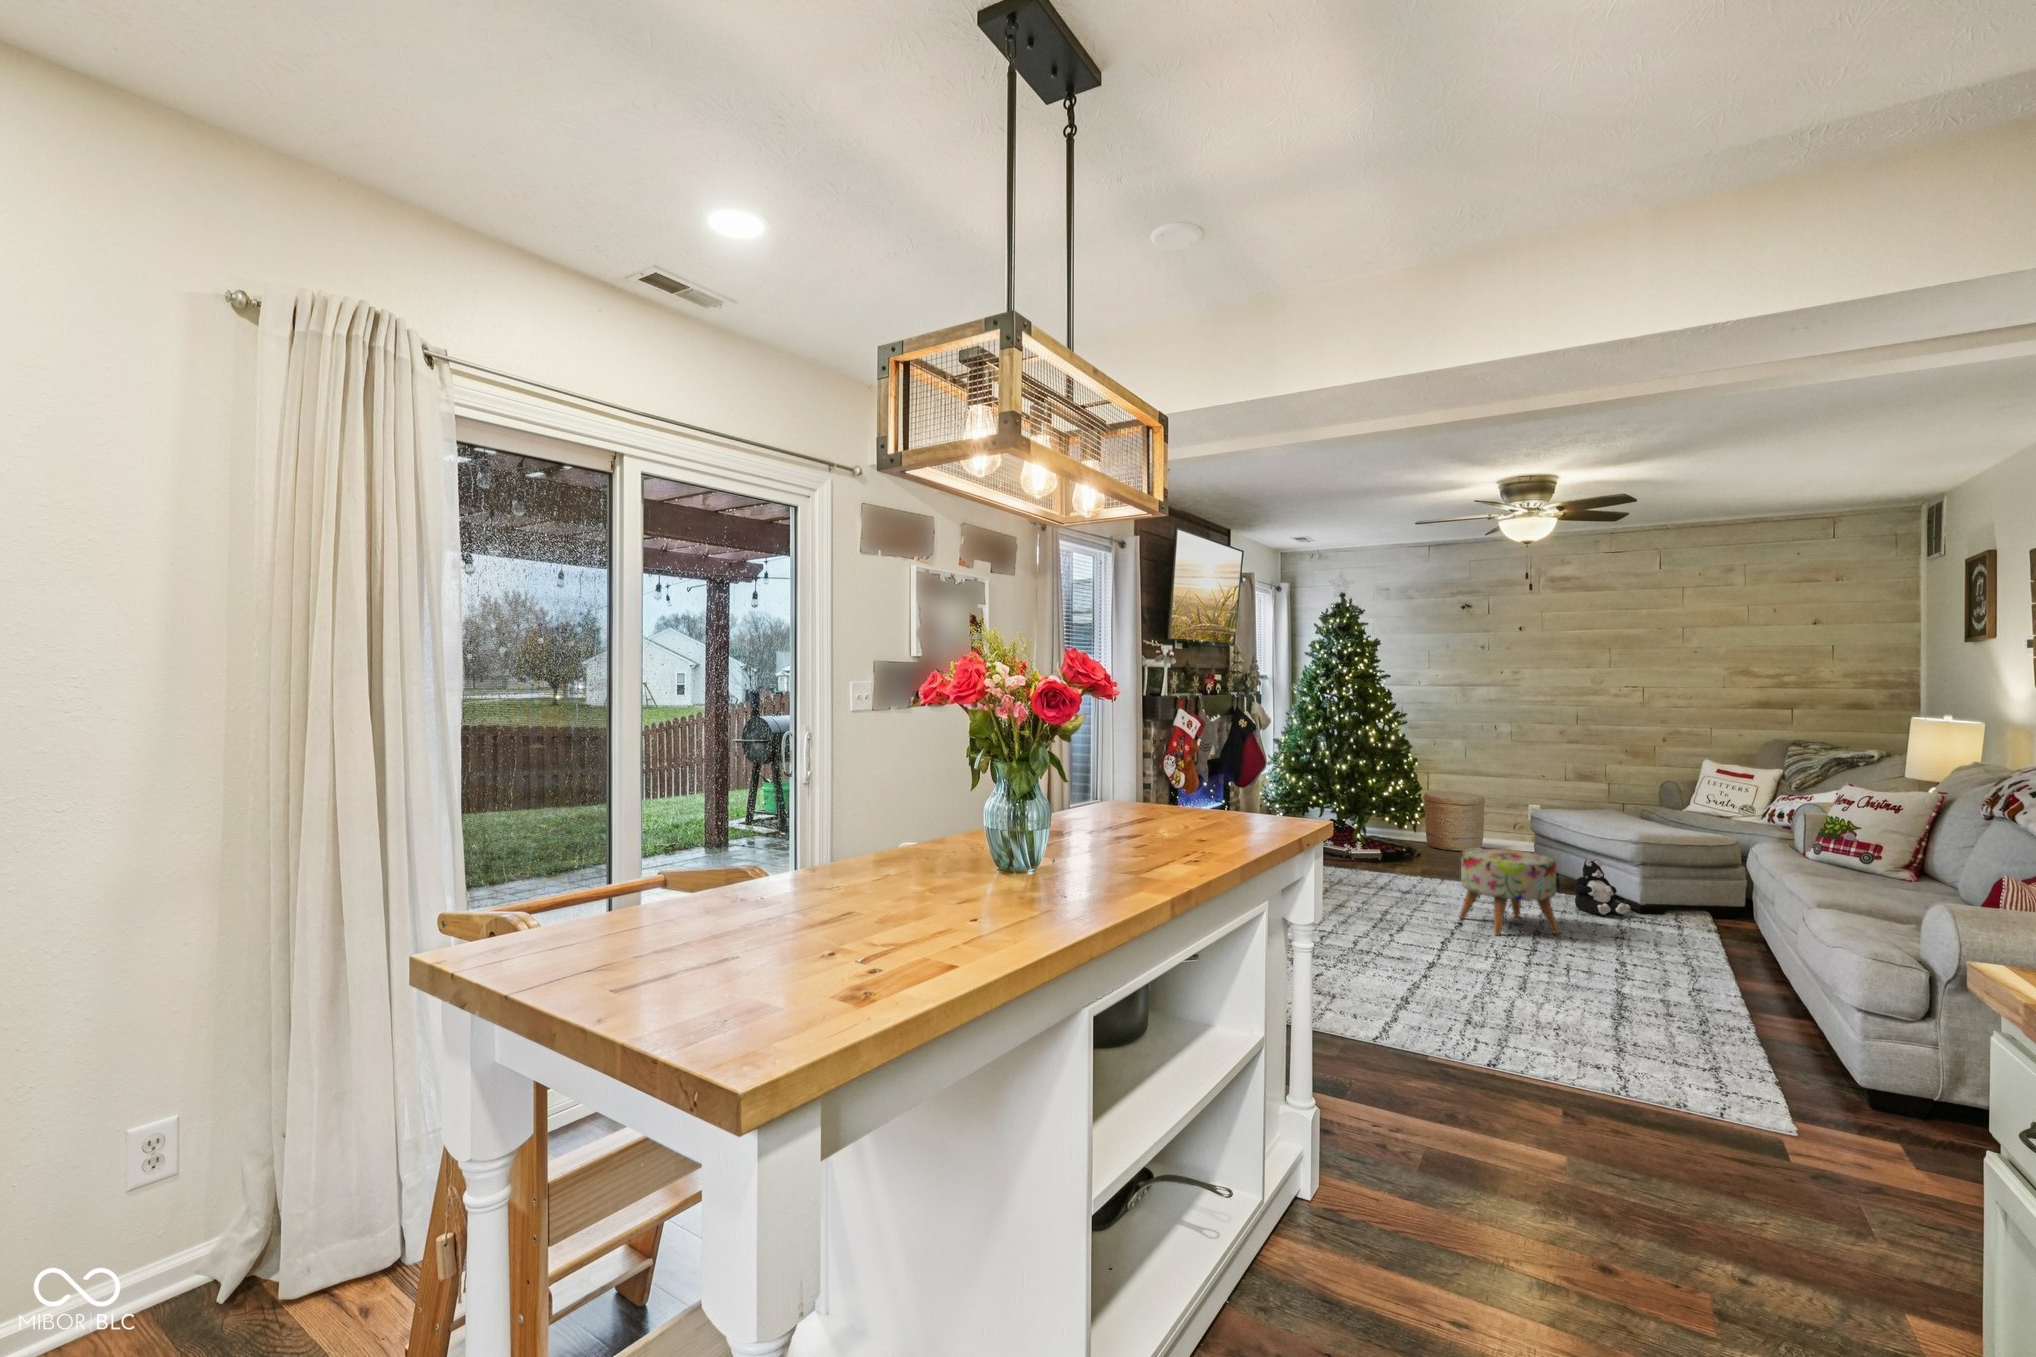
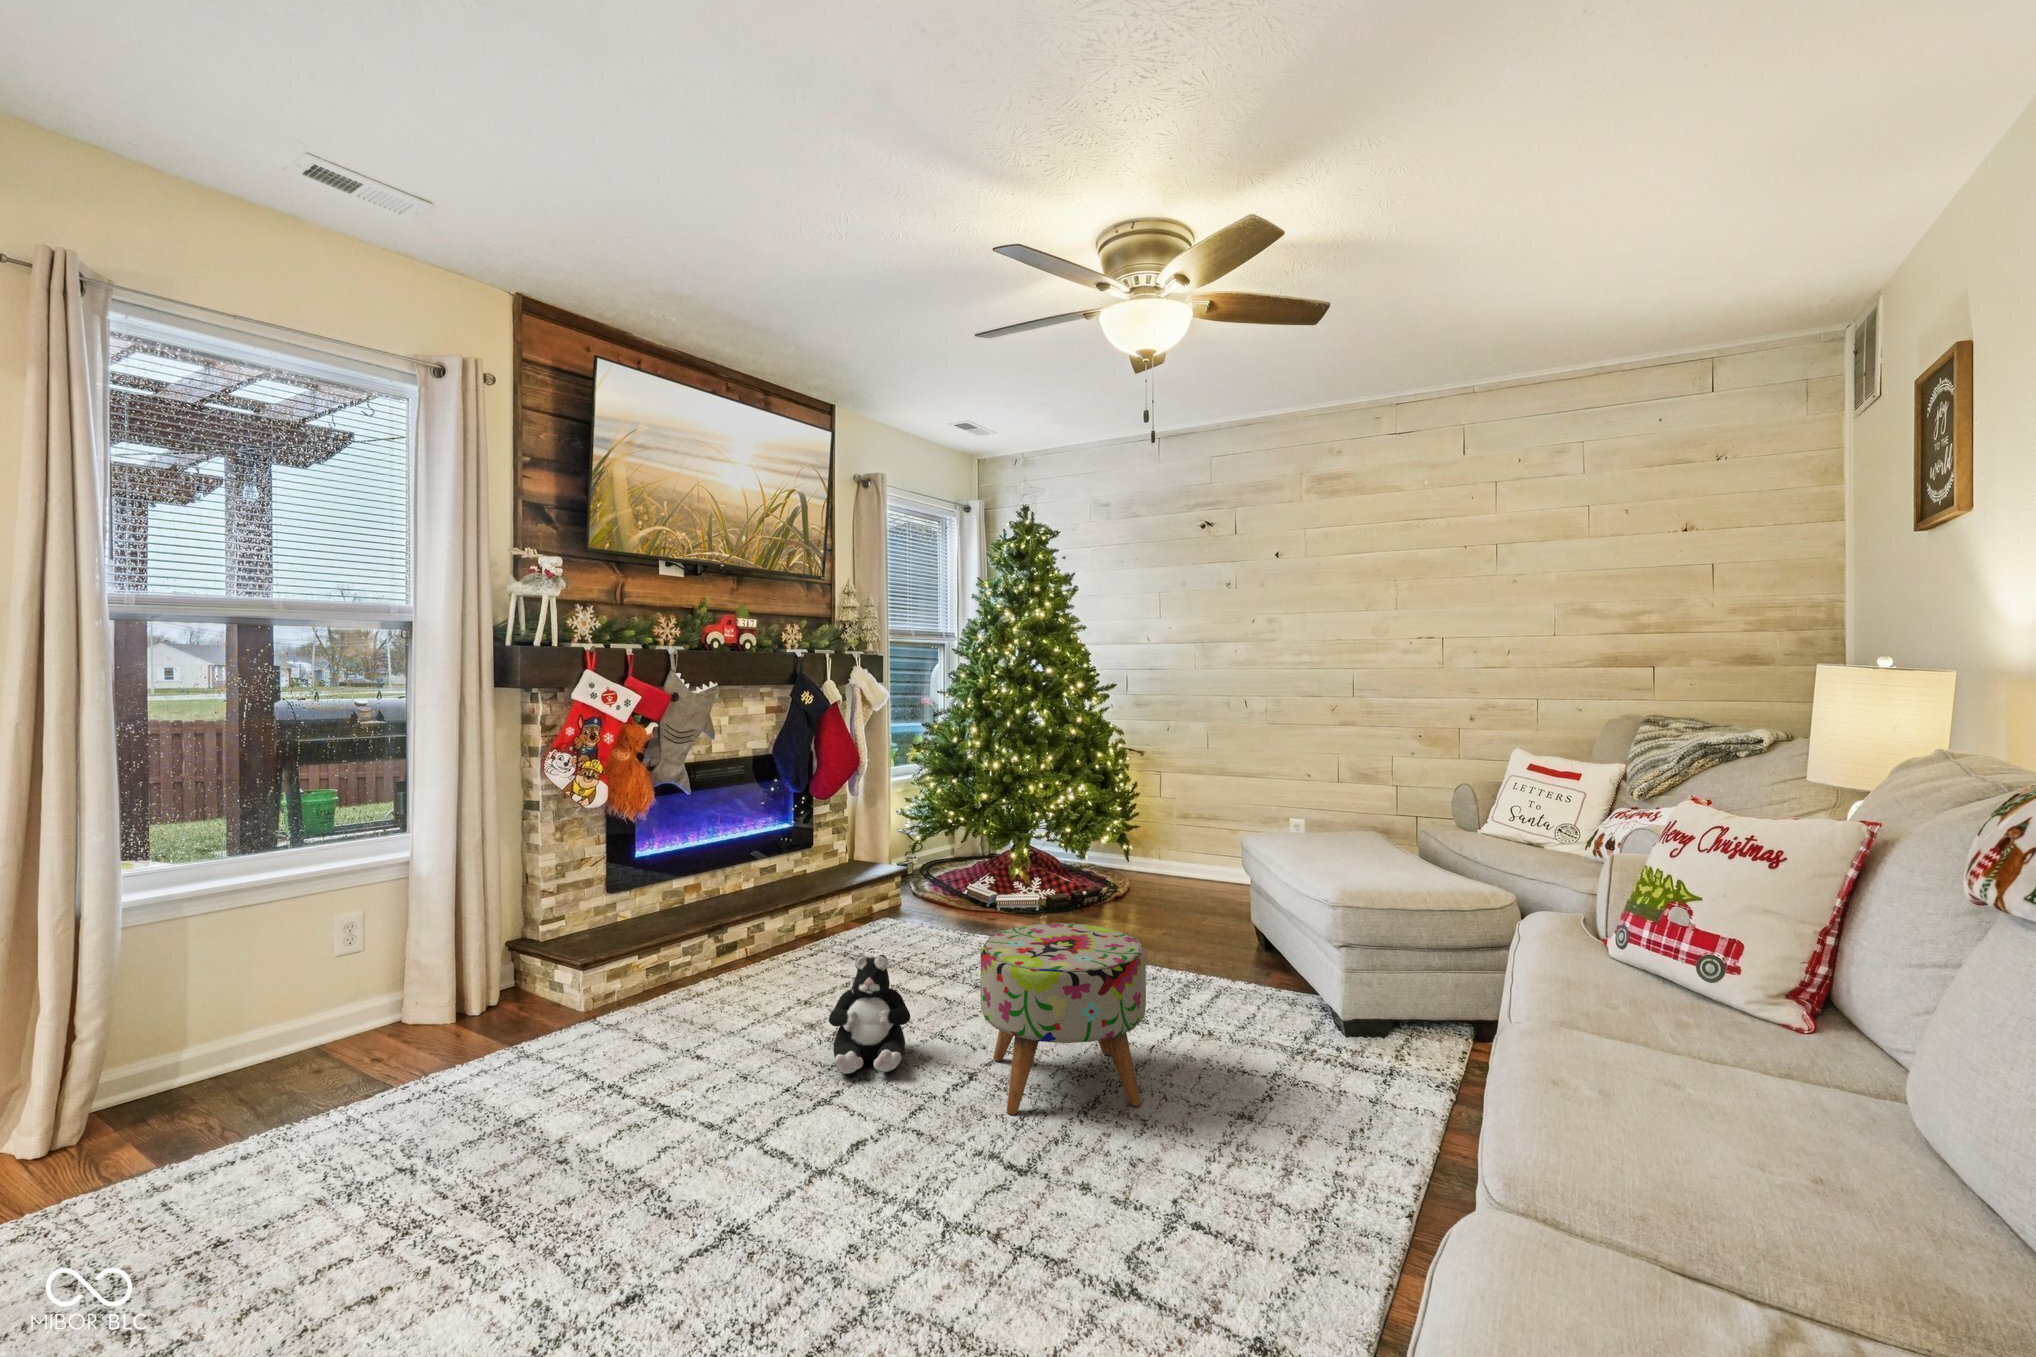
woven basket: present [1423,791,1485,852] -> none [1135,800,1220,893]
plush toy: present [1574,860,1630,915] -> present [829,955,910,1074]

